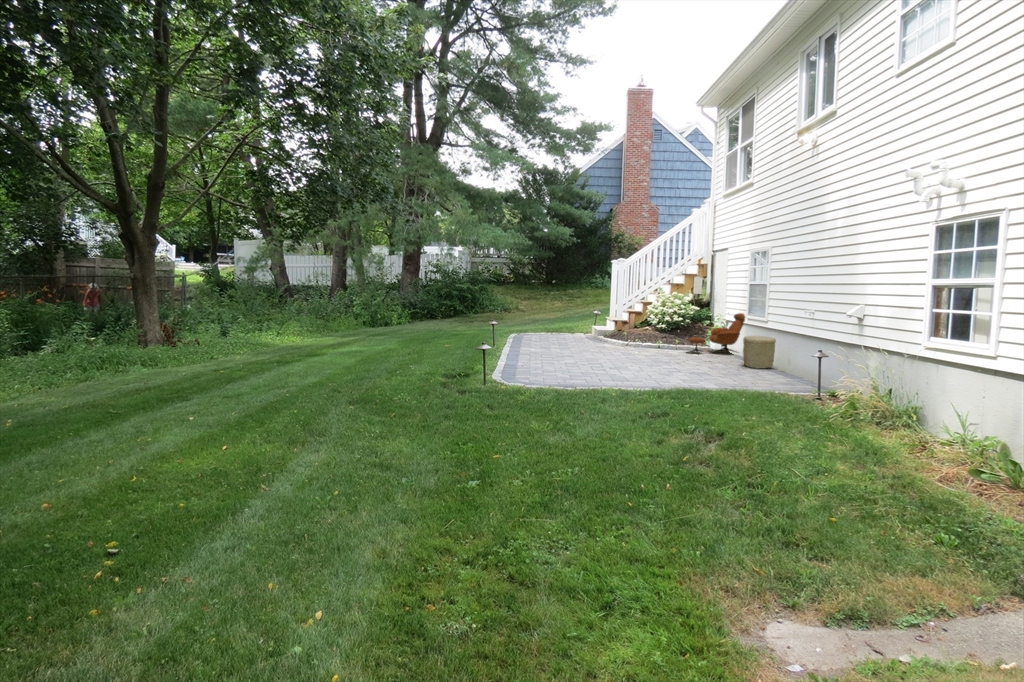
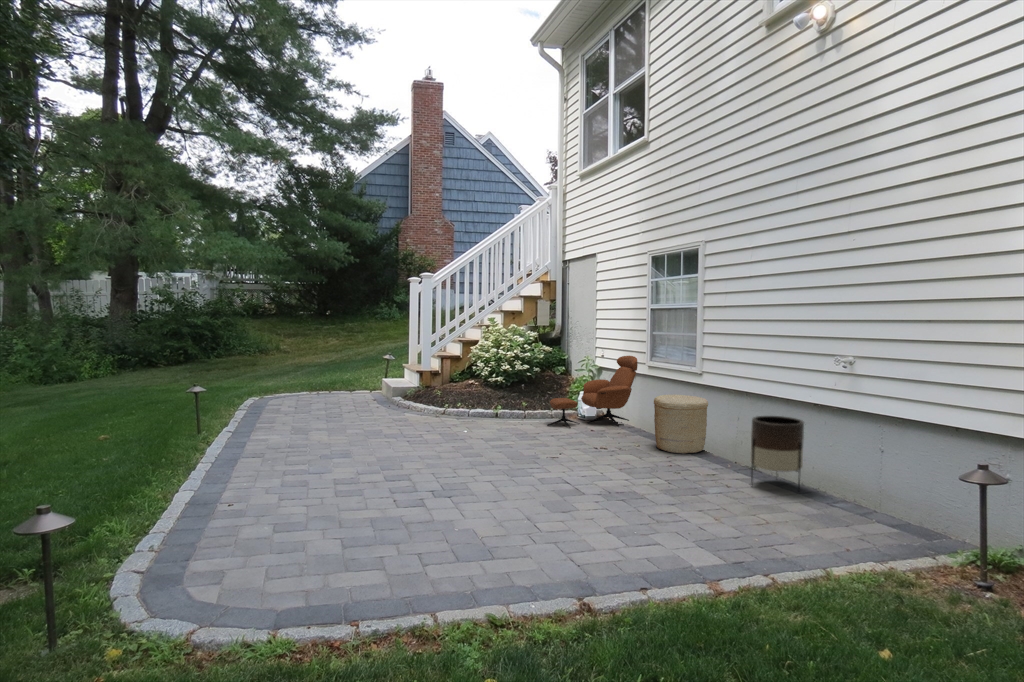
planter: none [781,346,813,385] -> present [750,416,804,490]

